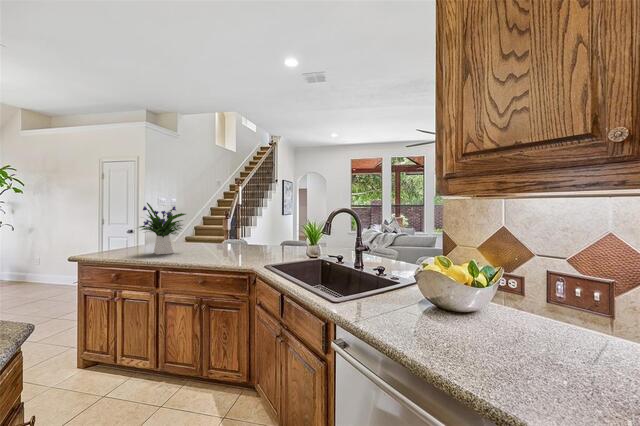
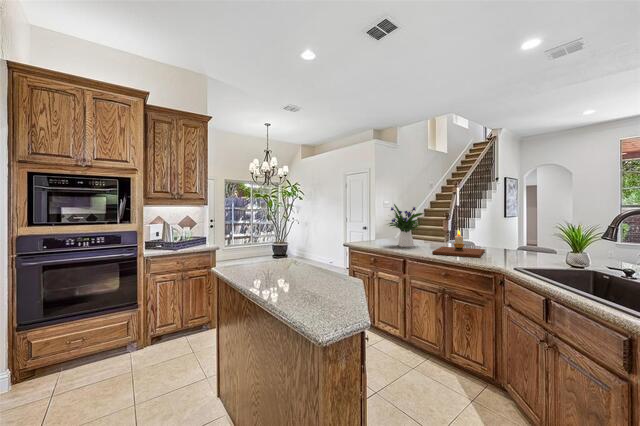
candle: none [189,233,246,261] -> present [432,230,485,258]

